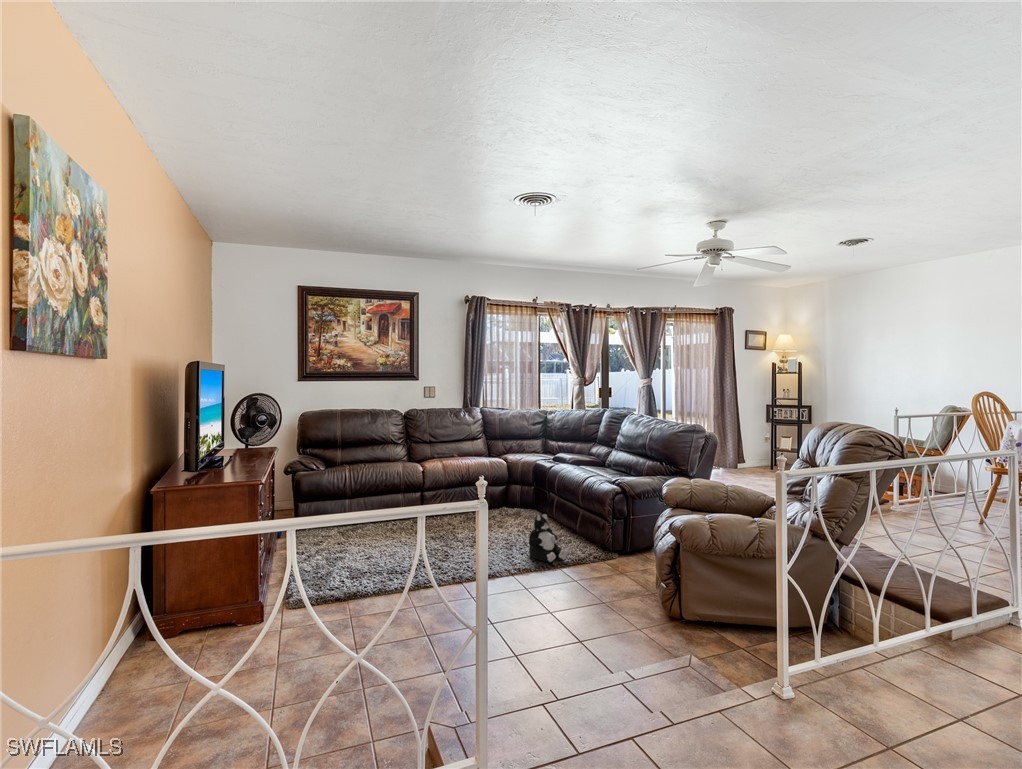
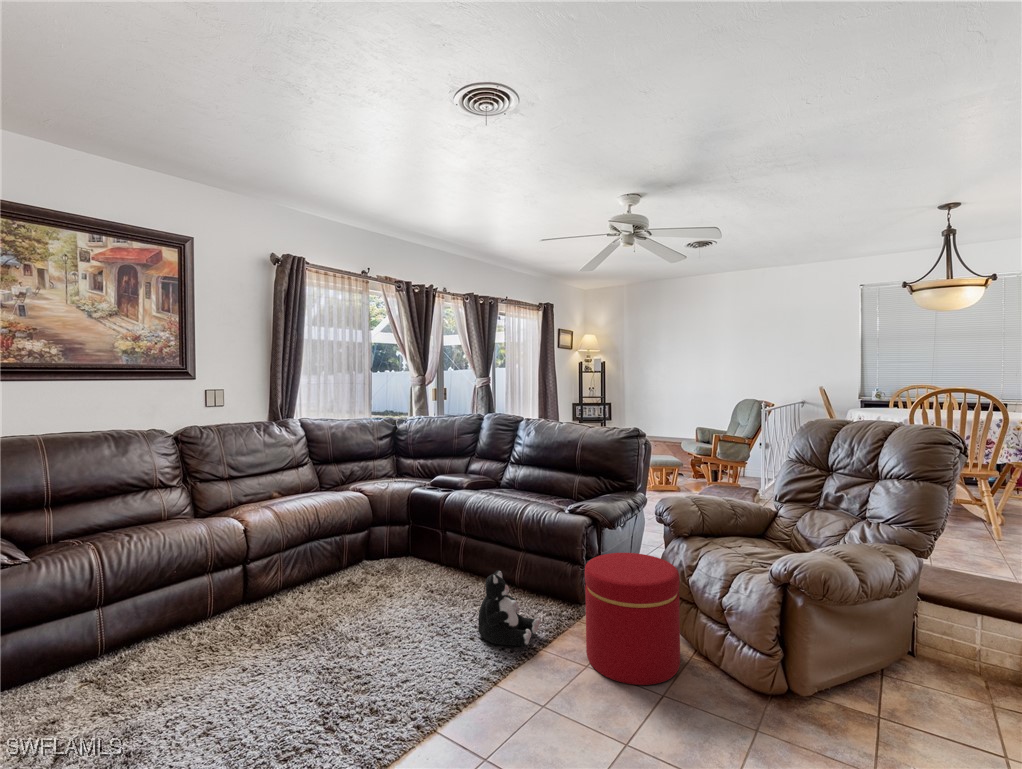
ottoman: none [577,512,641,596] -> present [585,553,680,685]

